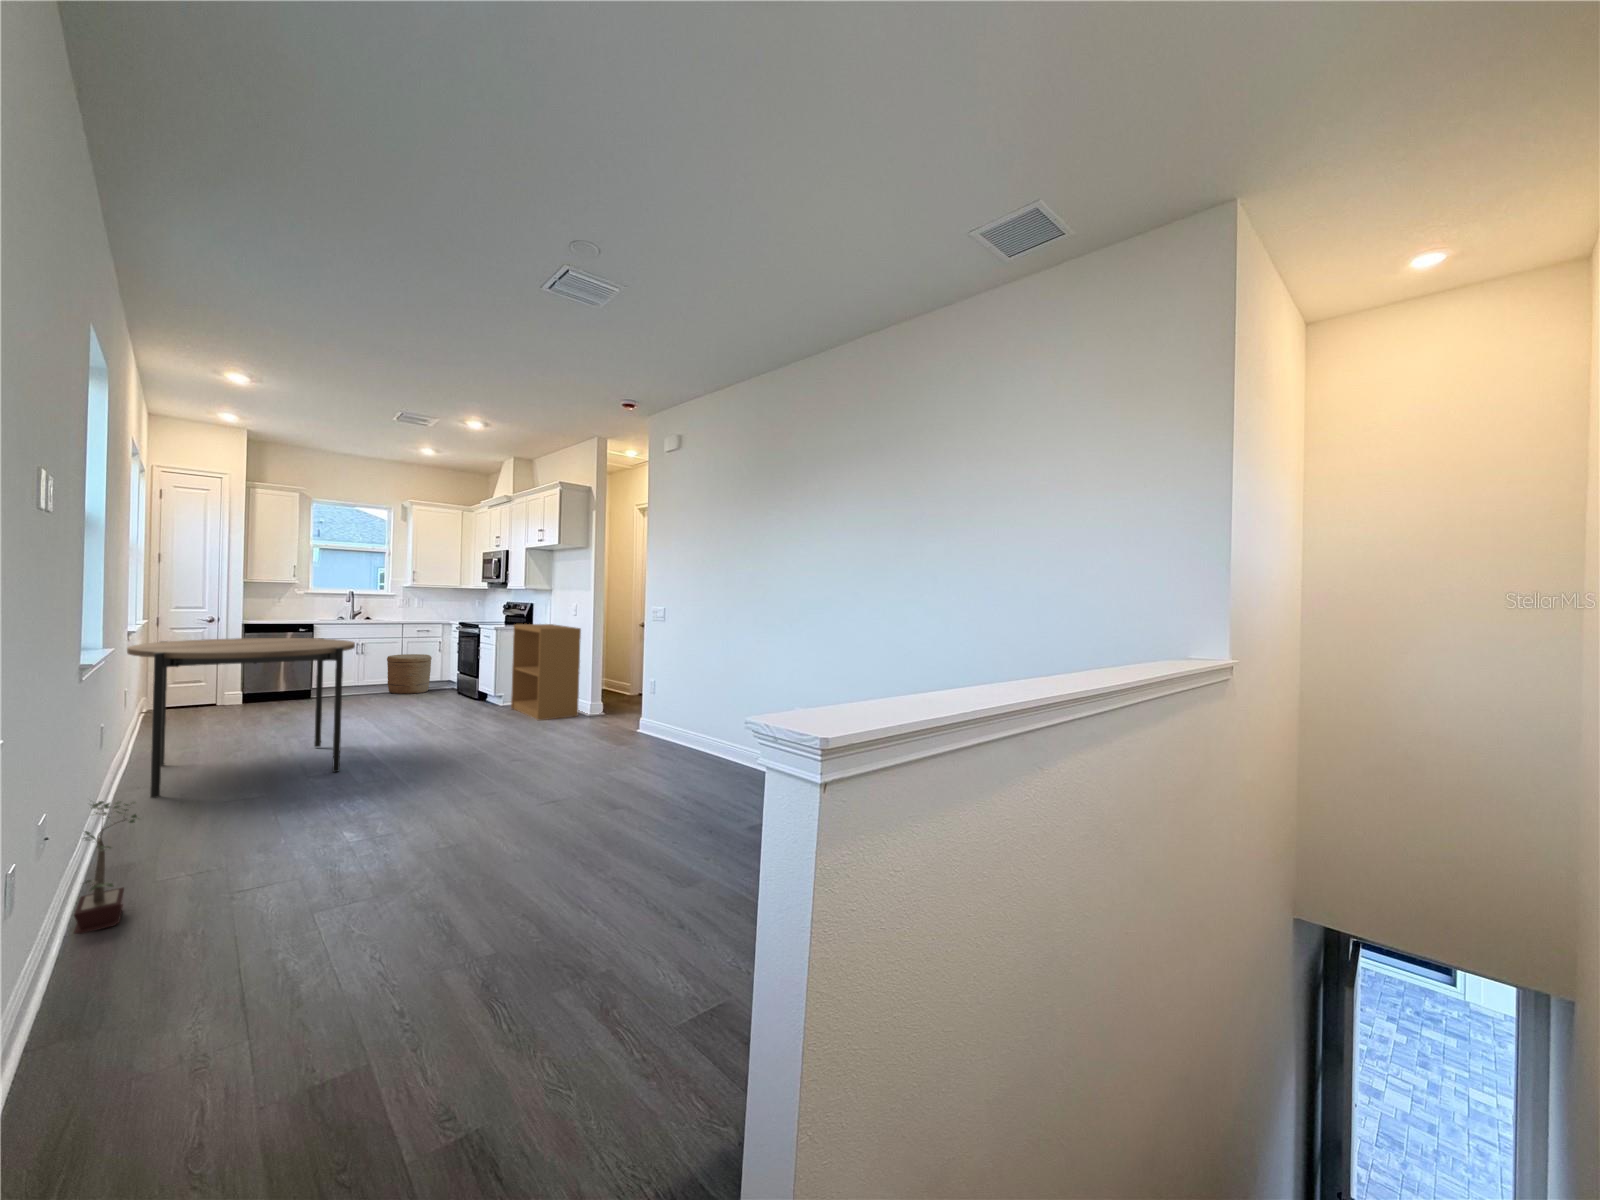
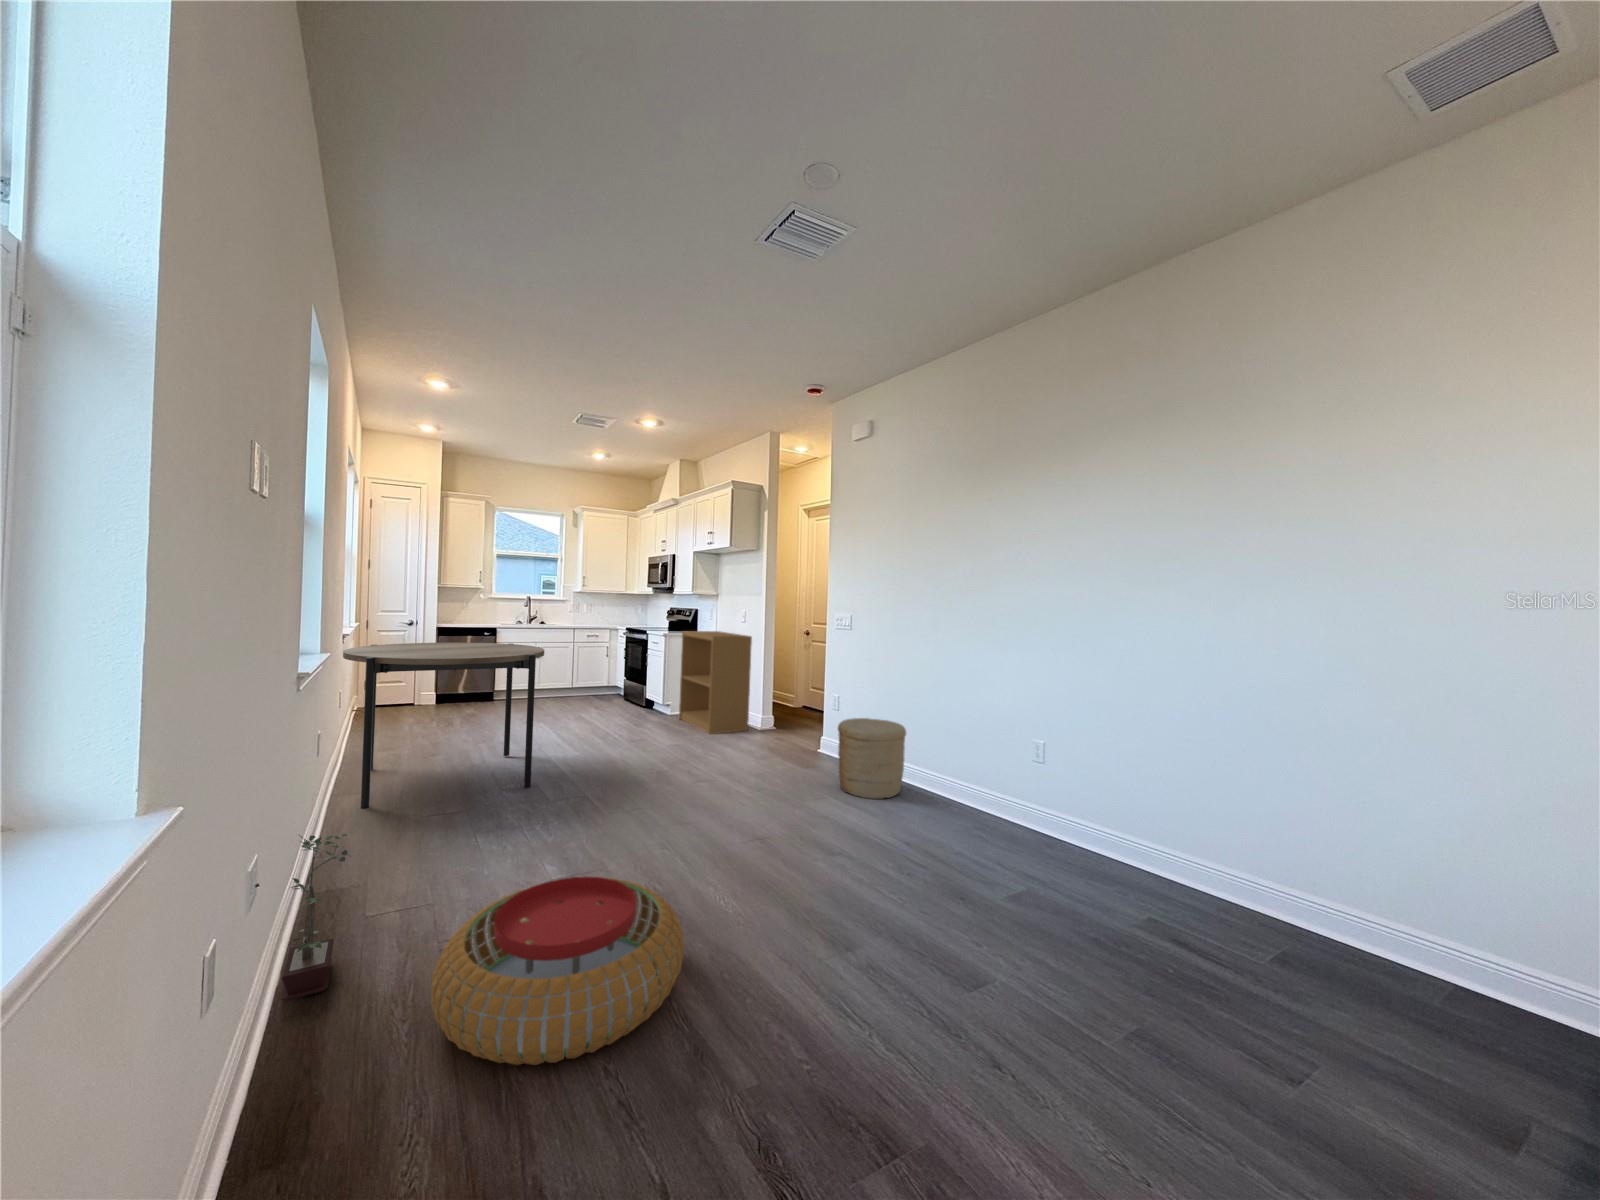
woven basket: present [387,654,432,694] -> present [838,718,906,799]
pouf: none [218,821,451,951] -> present [431,877,684,1065]

